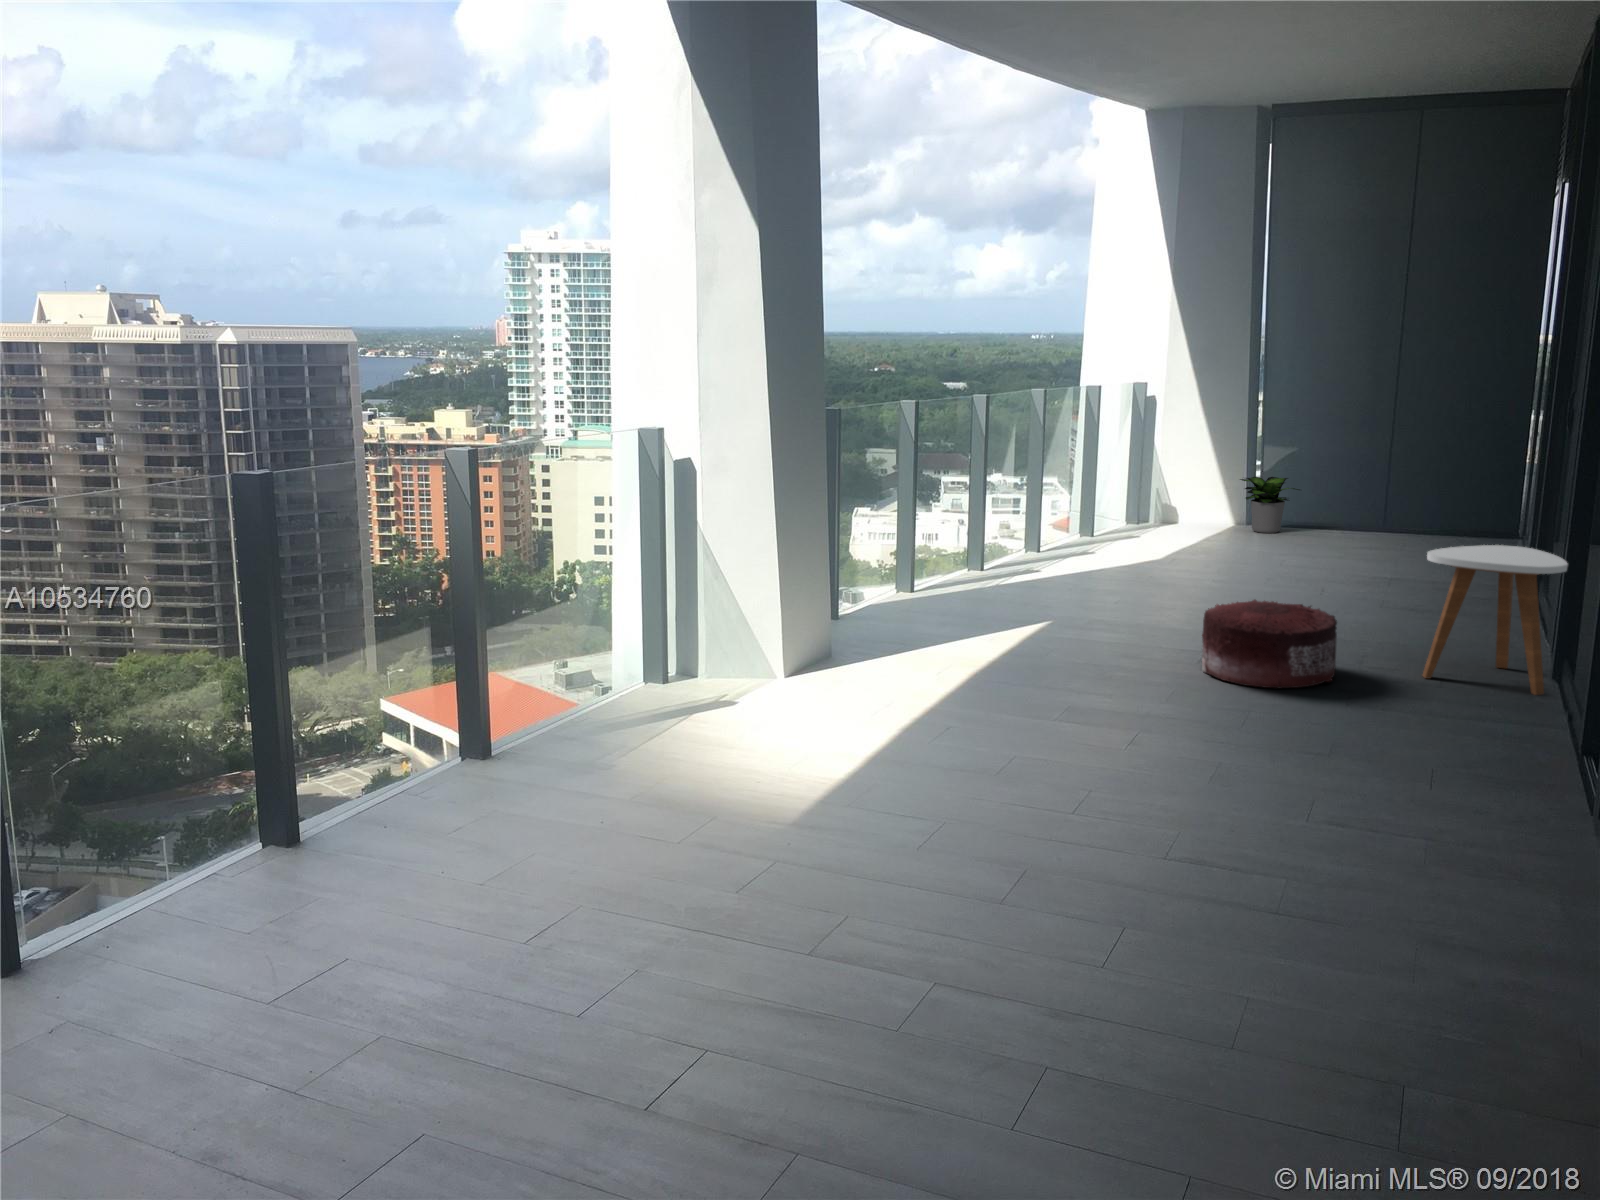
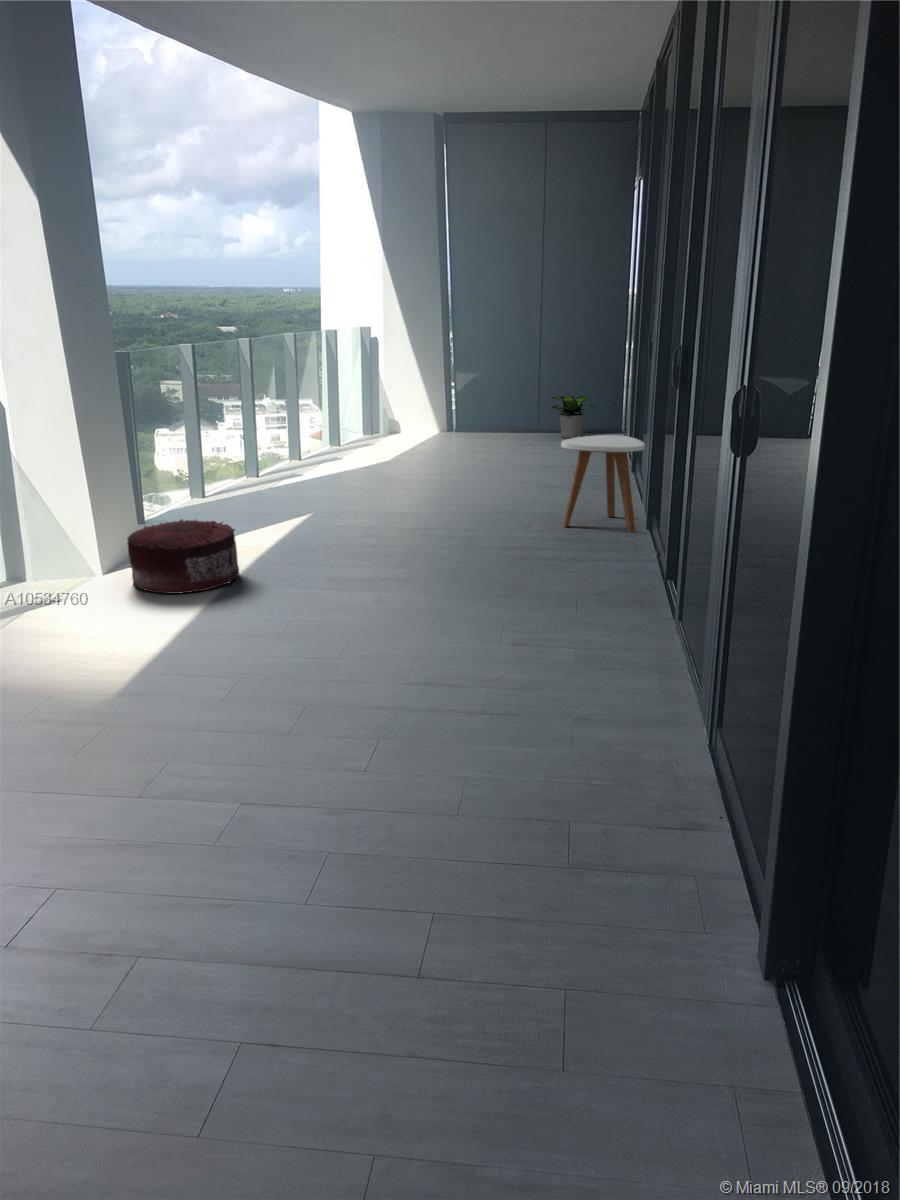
potted plant: present [1240,477,1300,533] -> present [552,396,595,438]
pouf: present [1202,600,1337,688] -> present [128,519,240,594]

